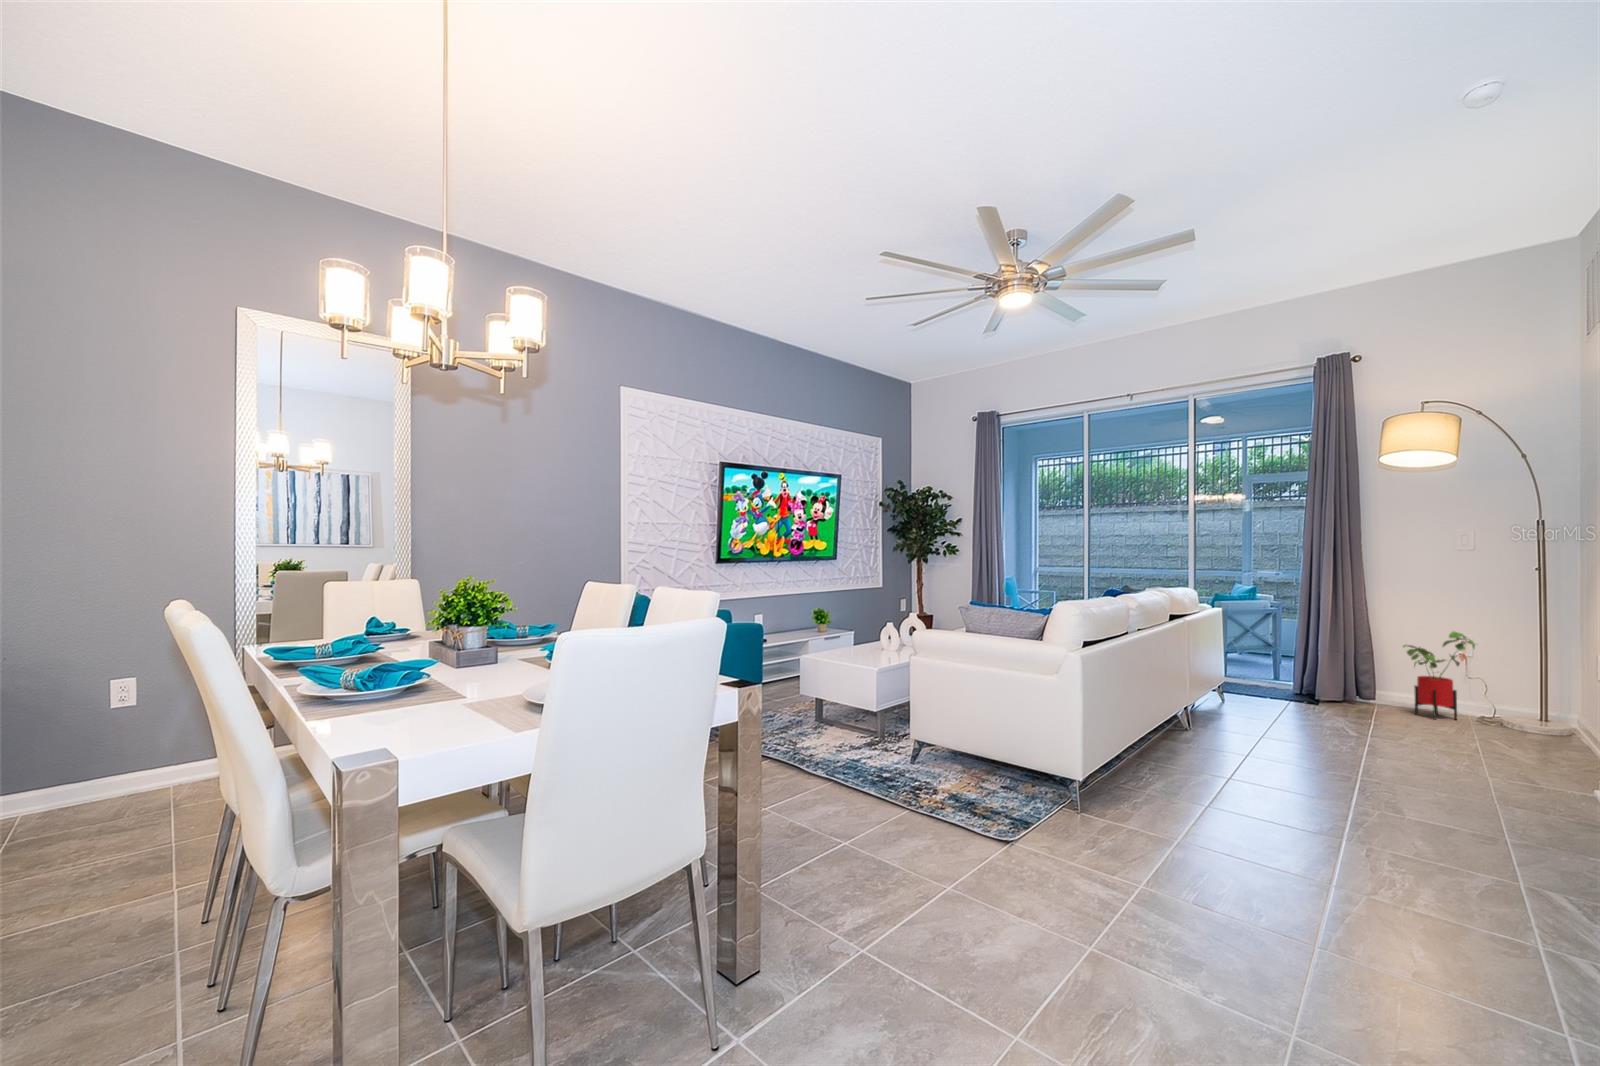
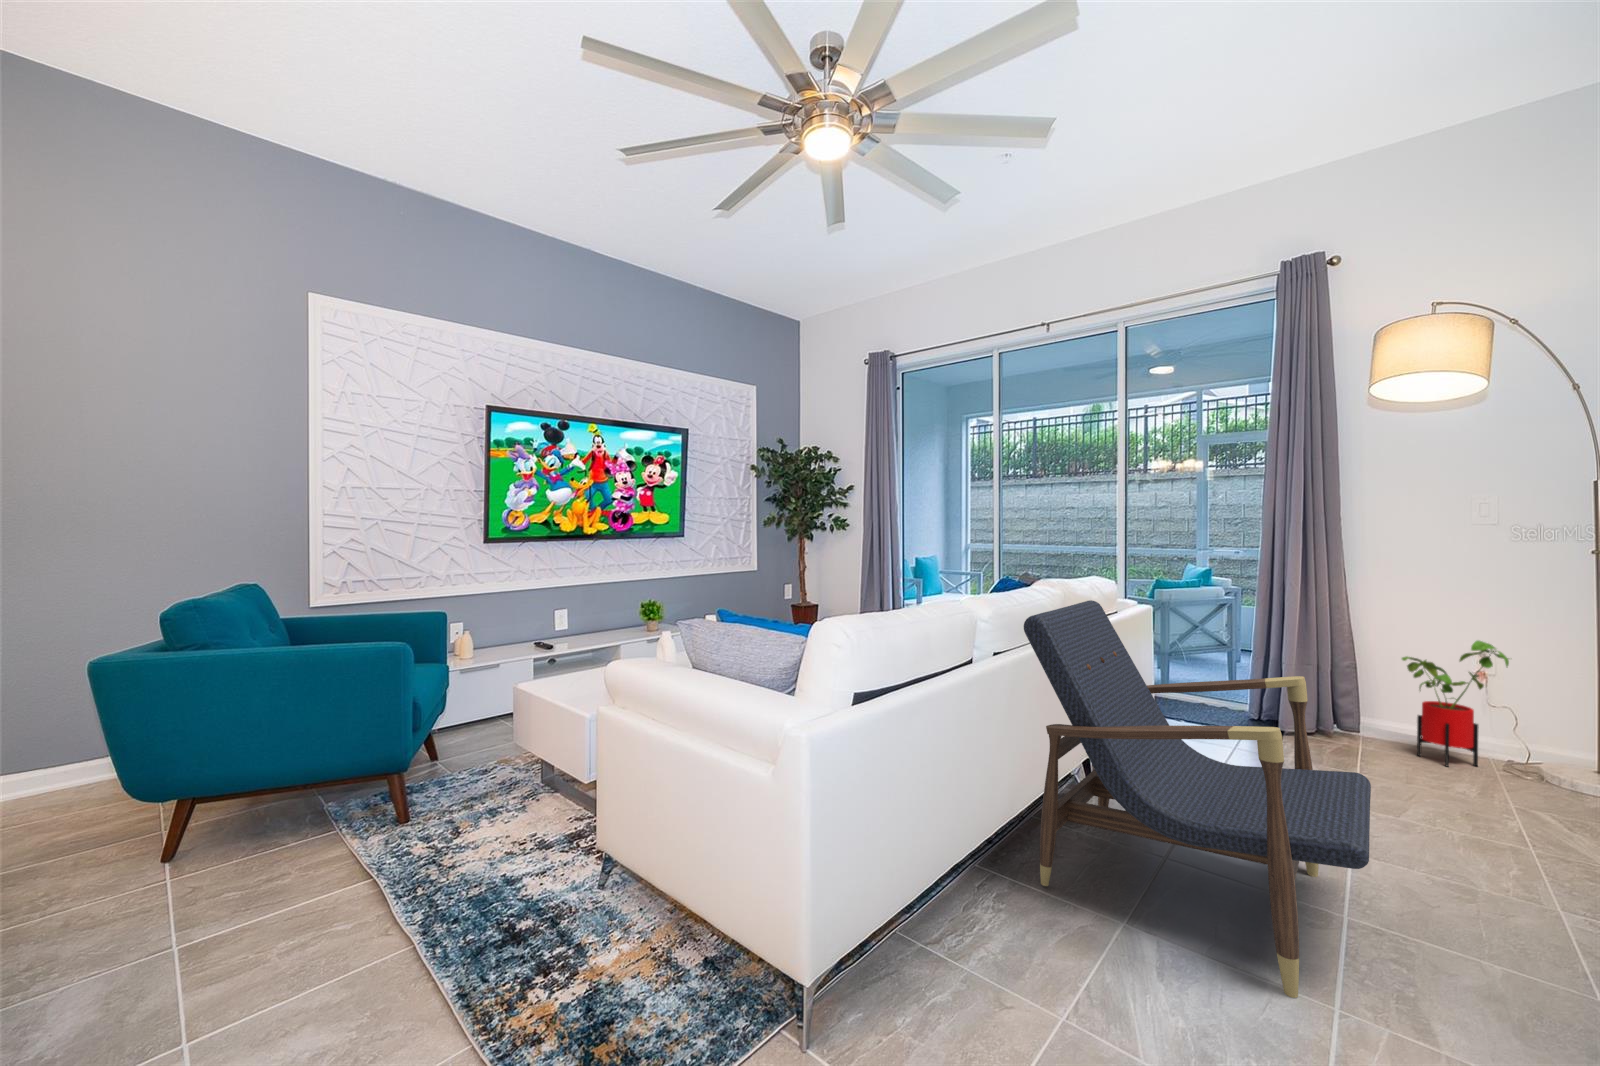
lounge chair: none [1155,599,1368,802] -> present [1024,600,1371,998]

